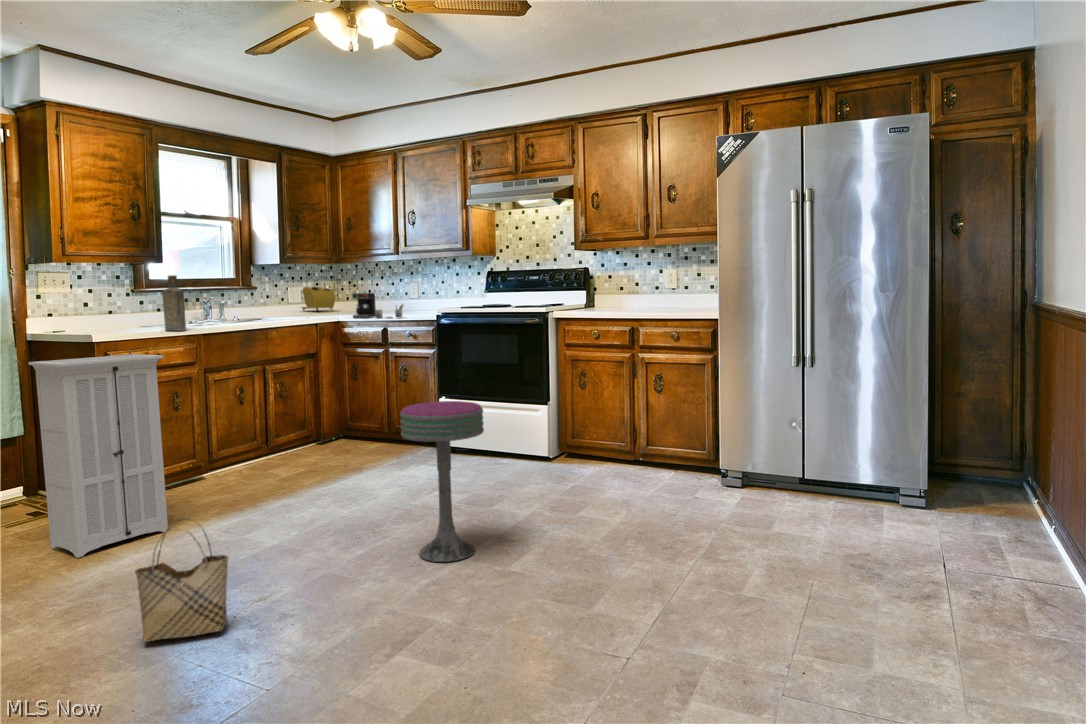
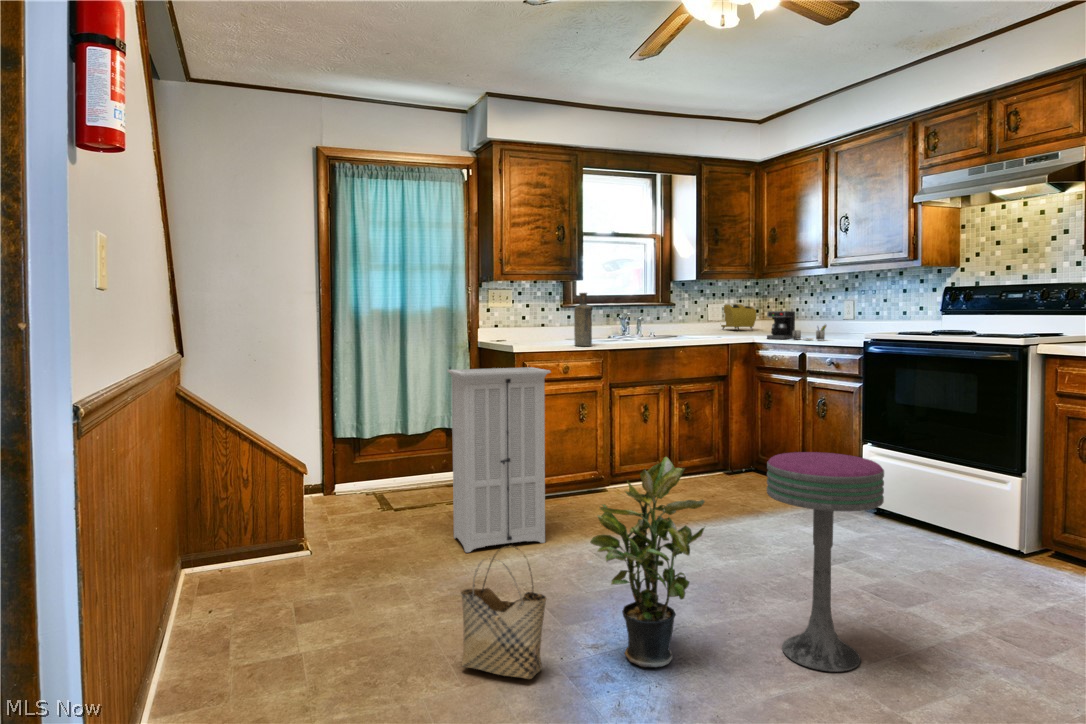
potted plant: none [260,417,361,596] -> present [590,457,705,667]

